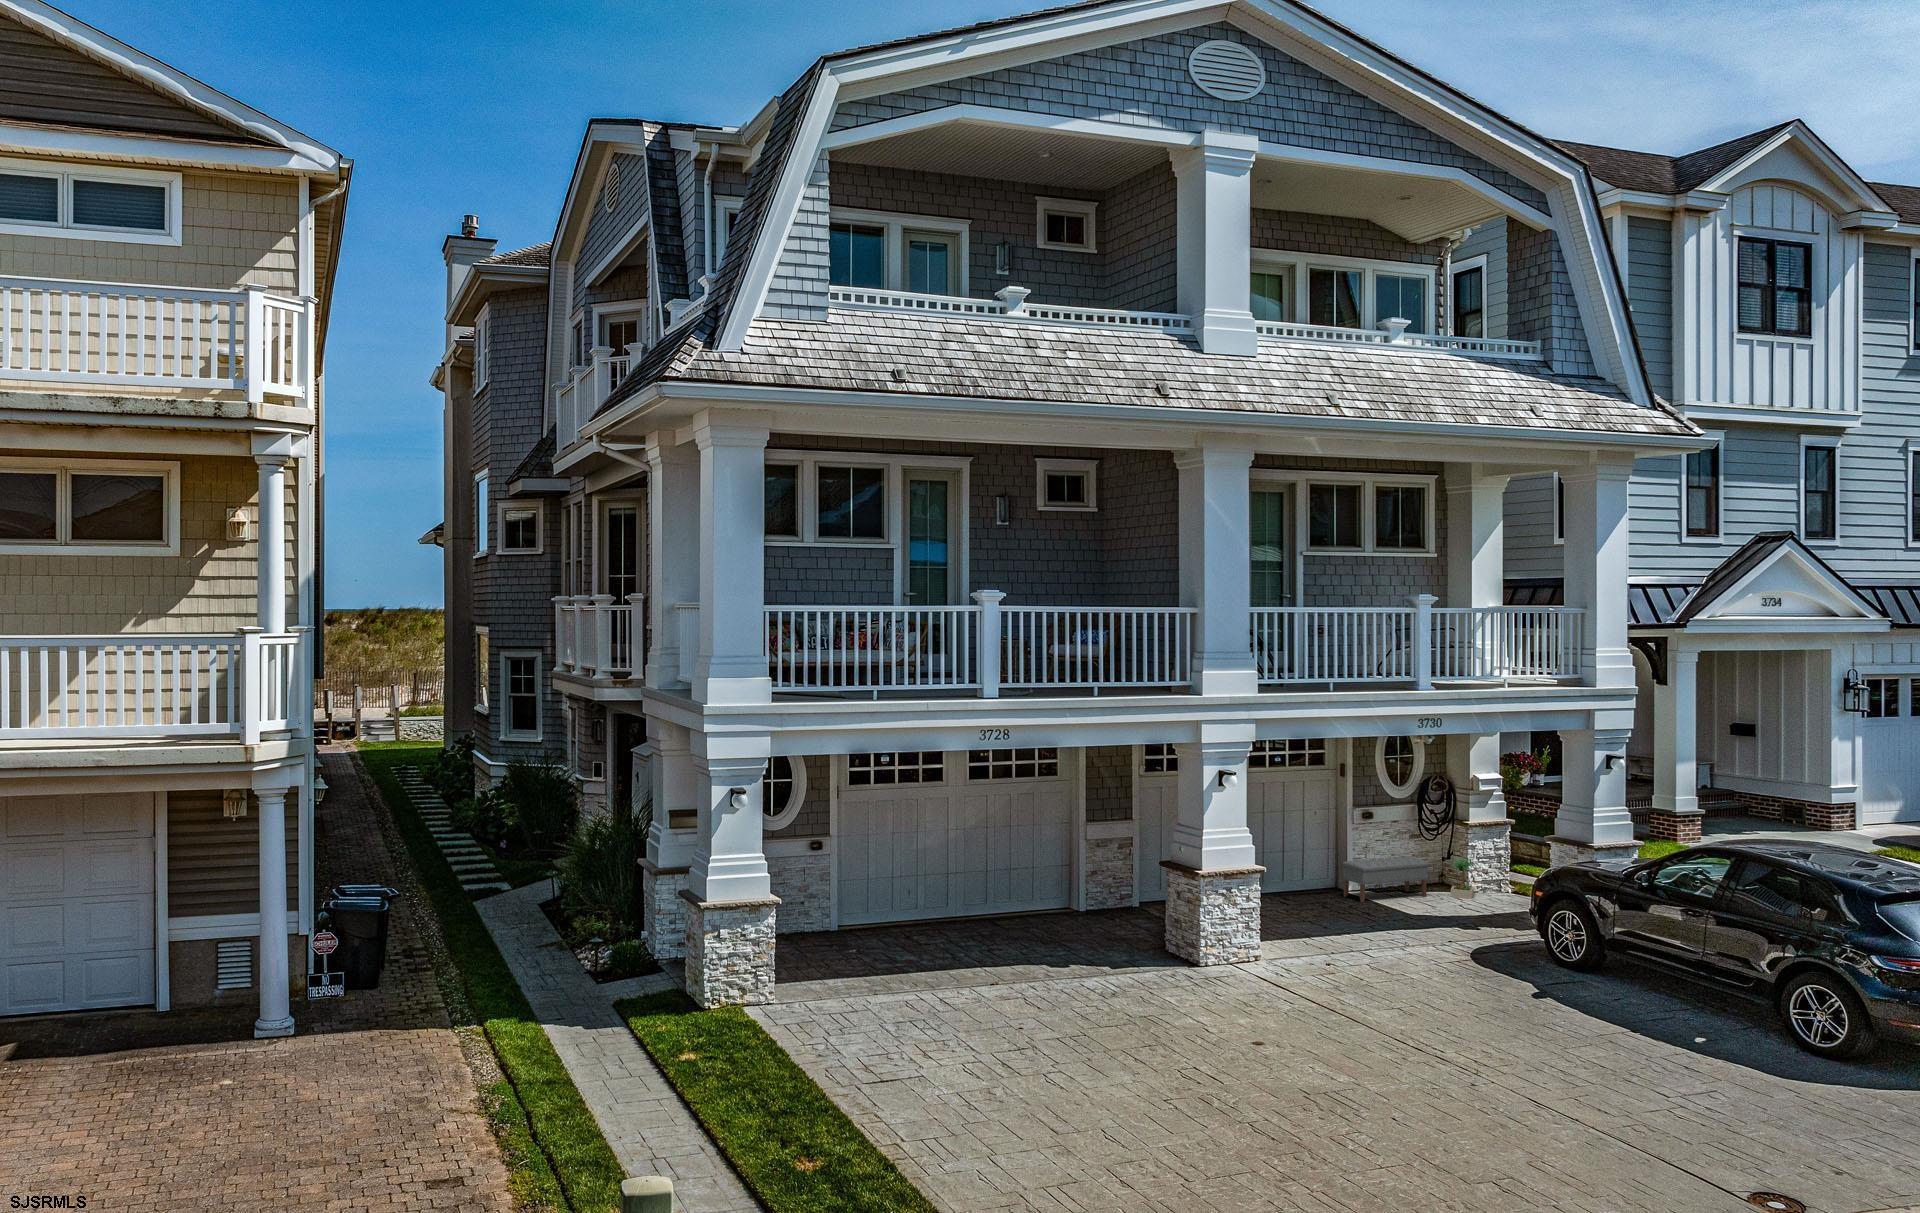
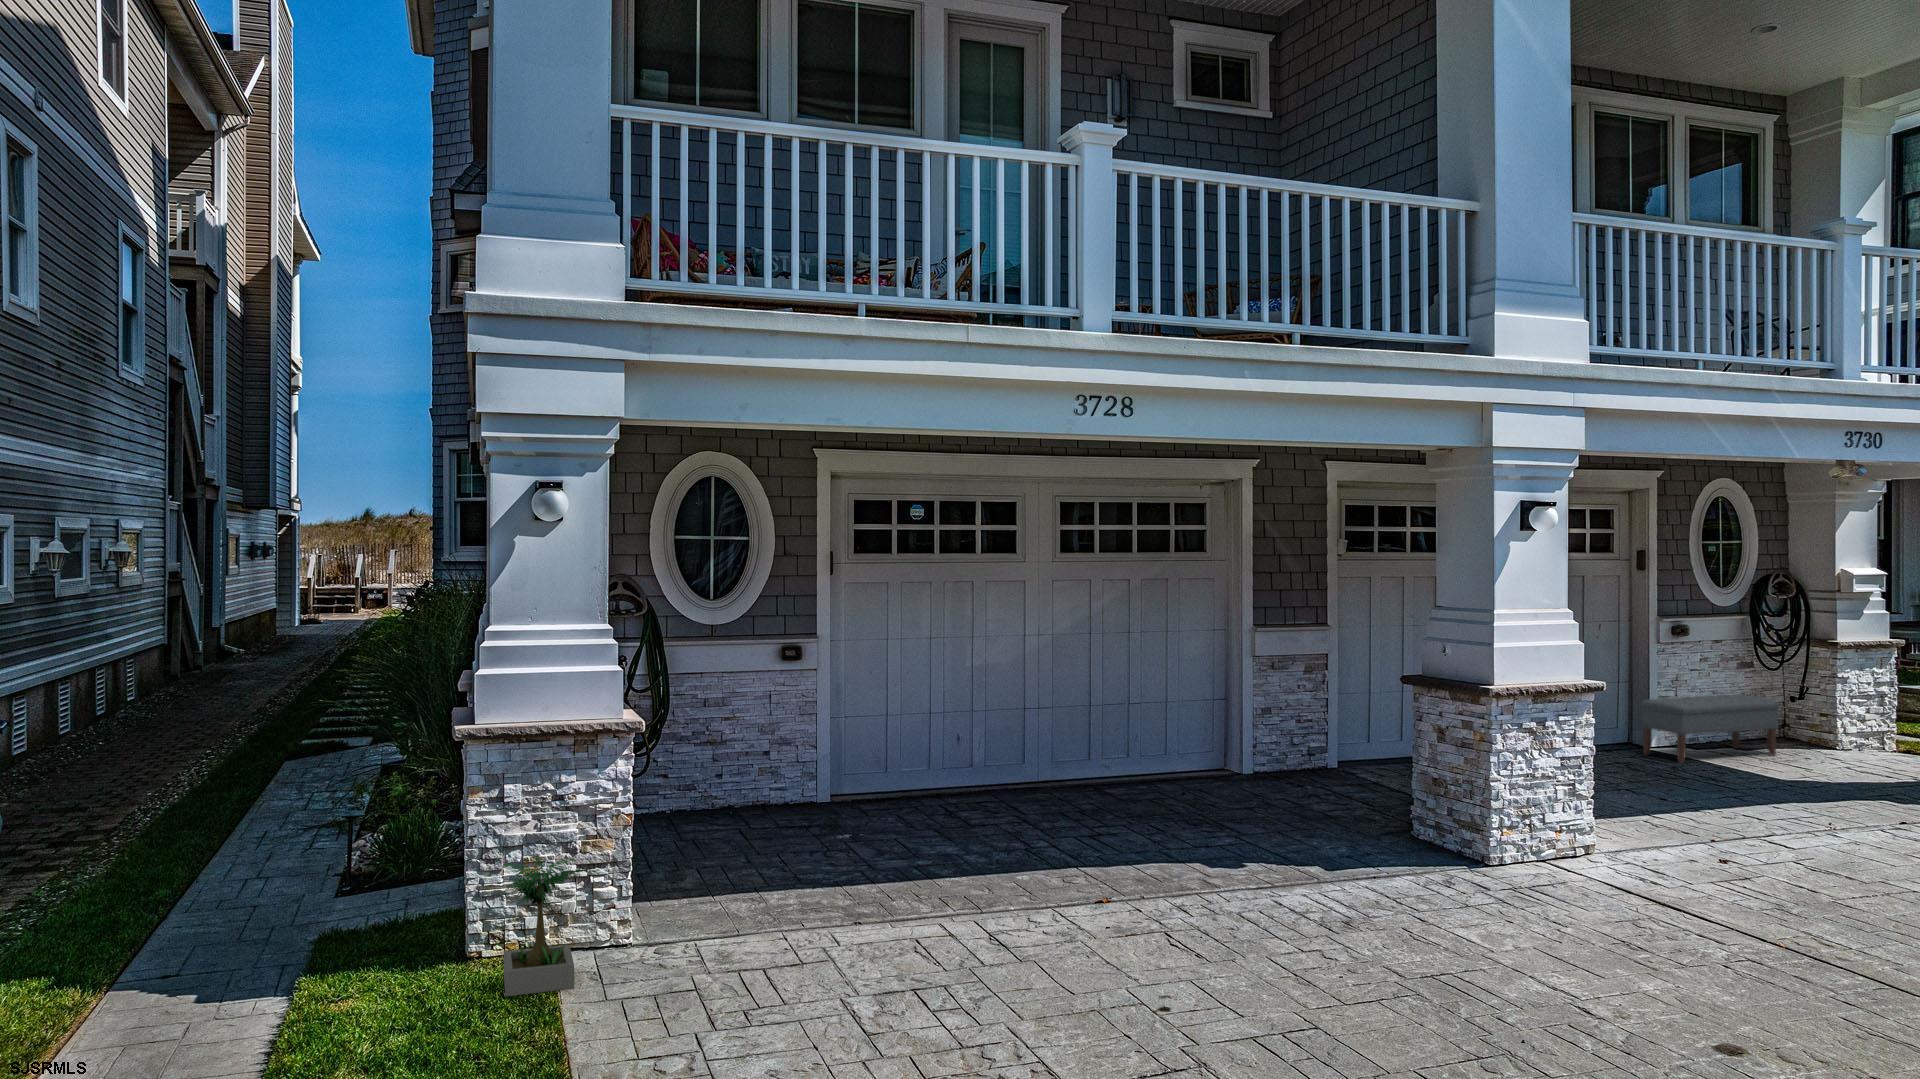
potted plant: present [1451,857,1477,899] -> present [503,855,582,996]

